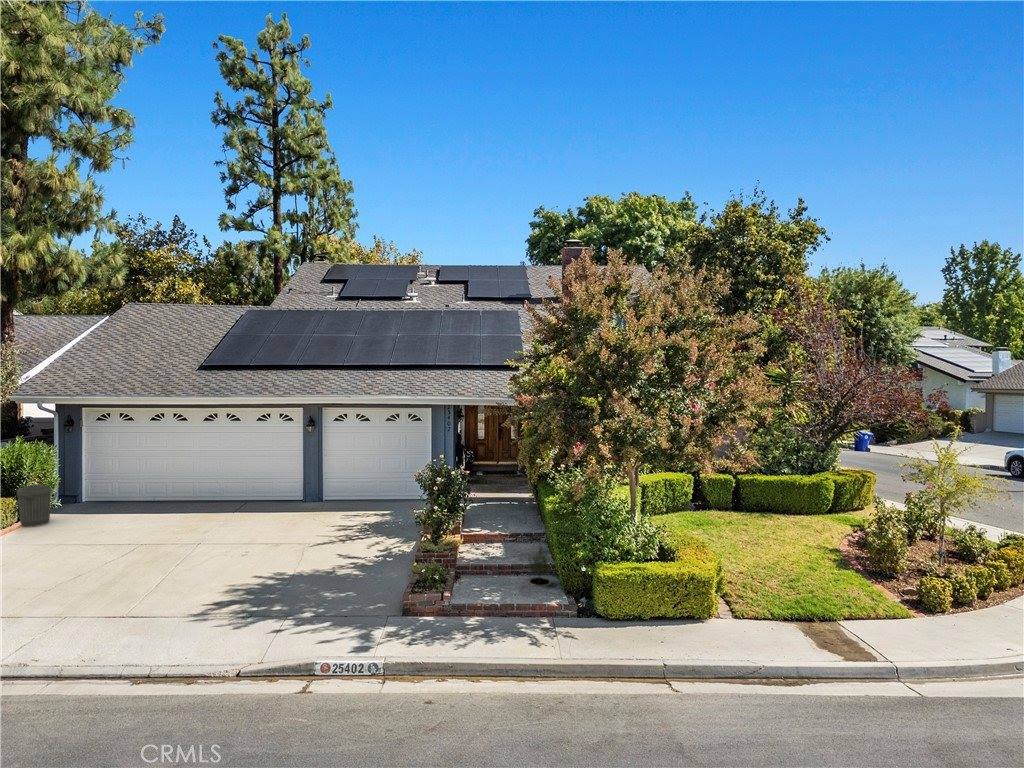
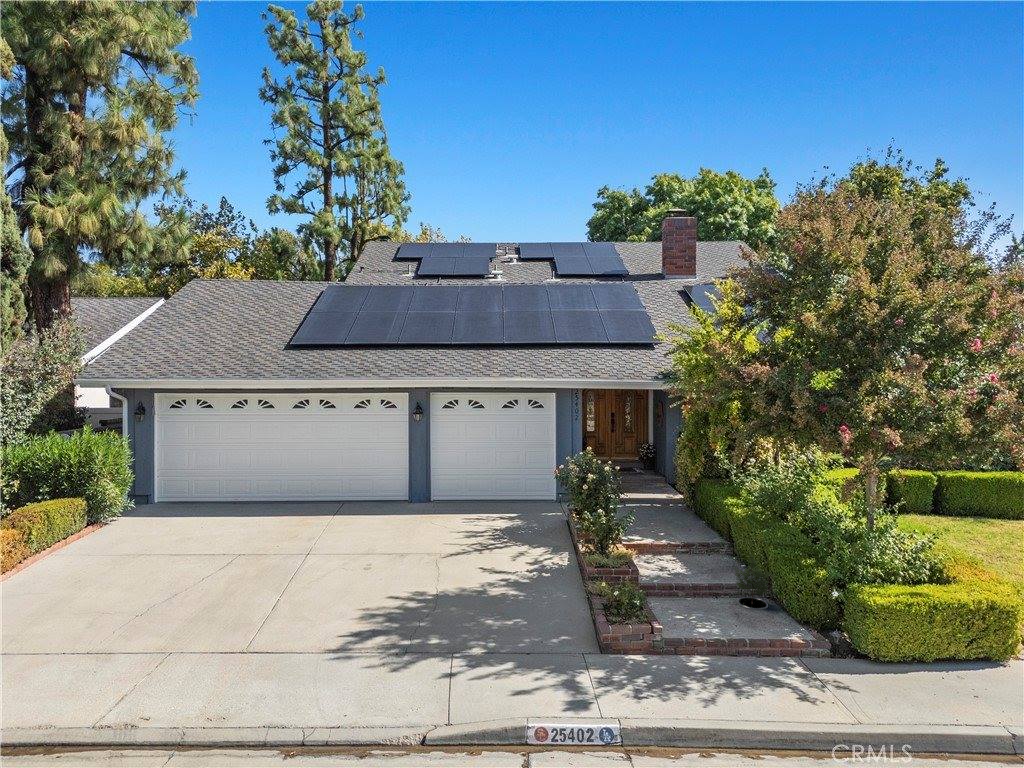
trash can: present [17,484,51,527] -> none [86,484,124,534]

